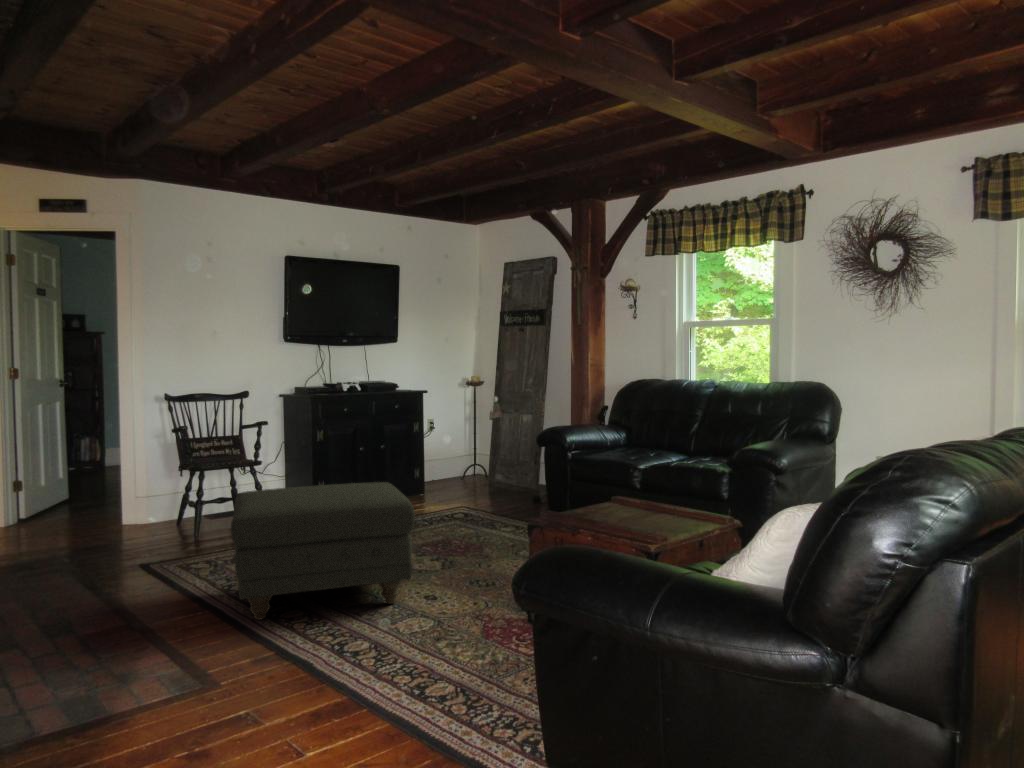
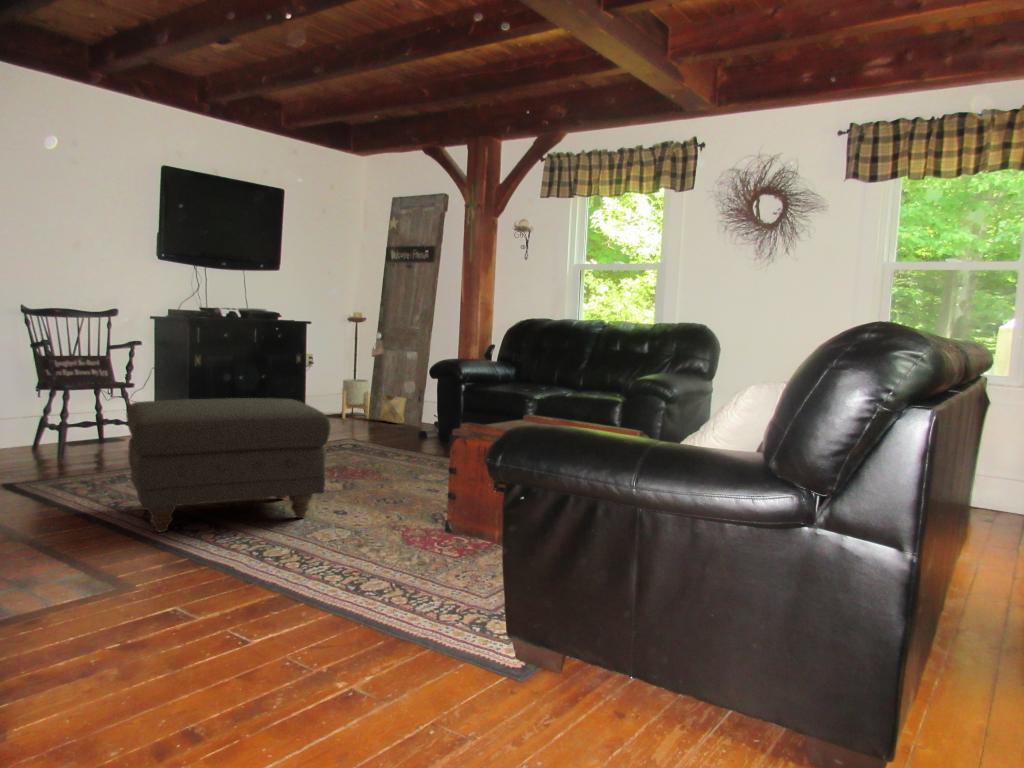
planter: none [462,442,488,482] -> present [342,379,370,419]
woven basket: none [497,444,523,486] -> present [379,395,407,424]

